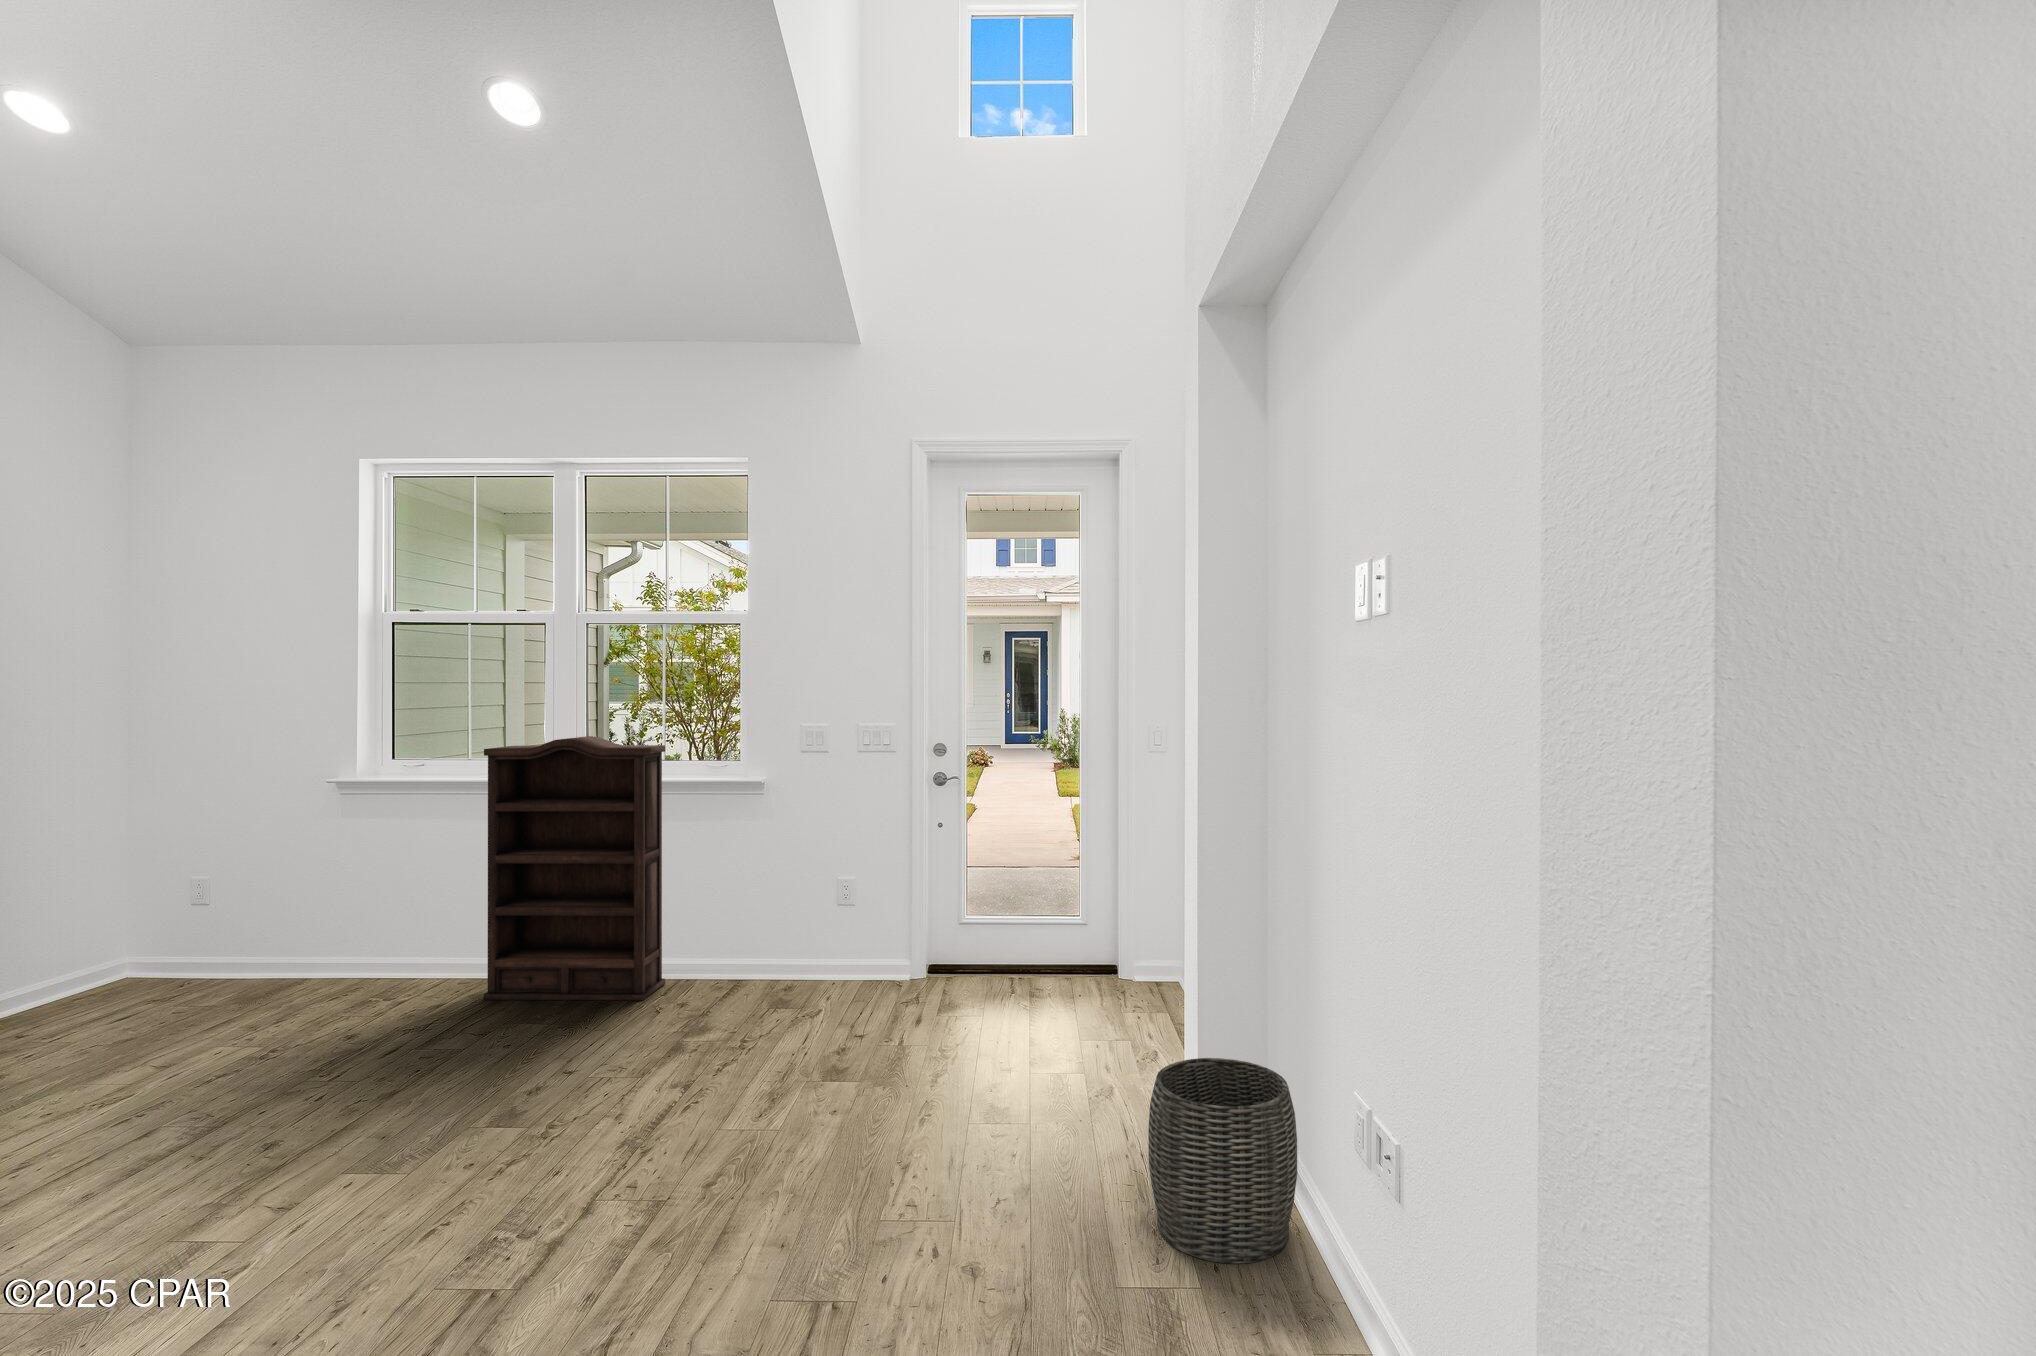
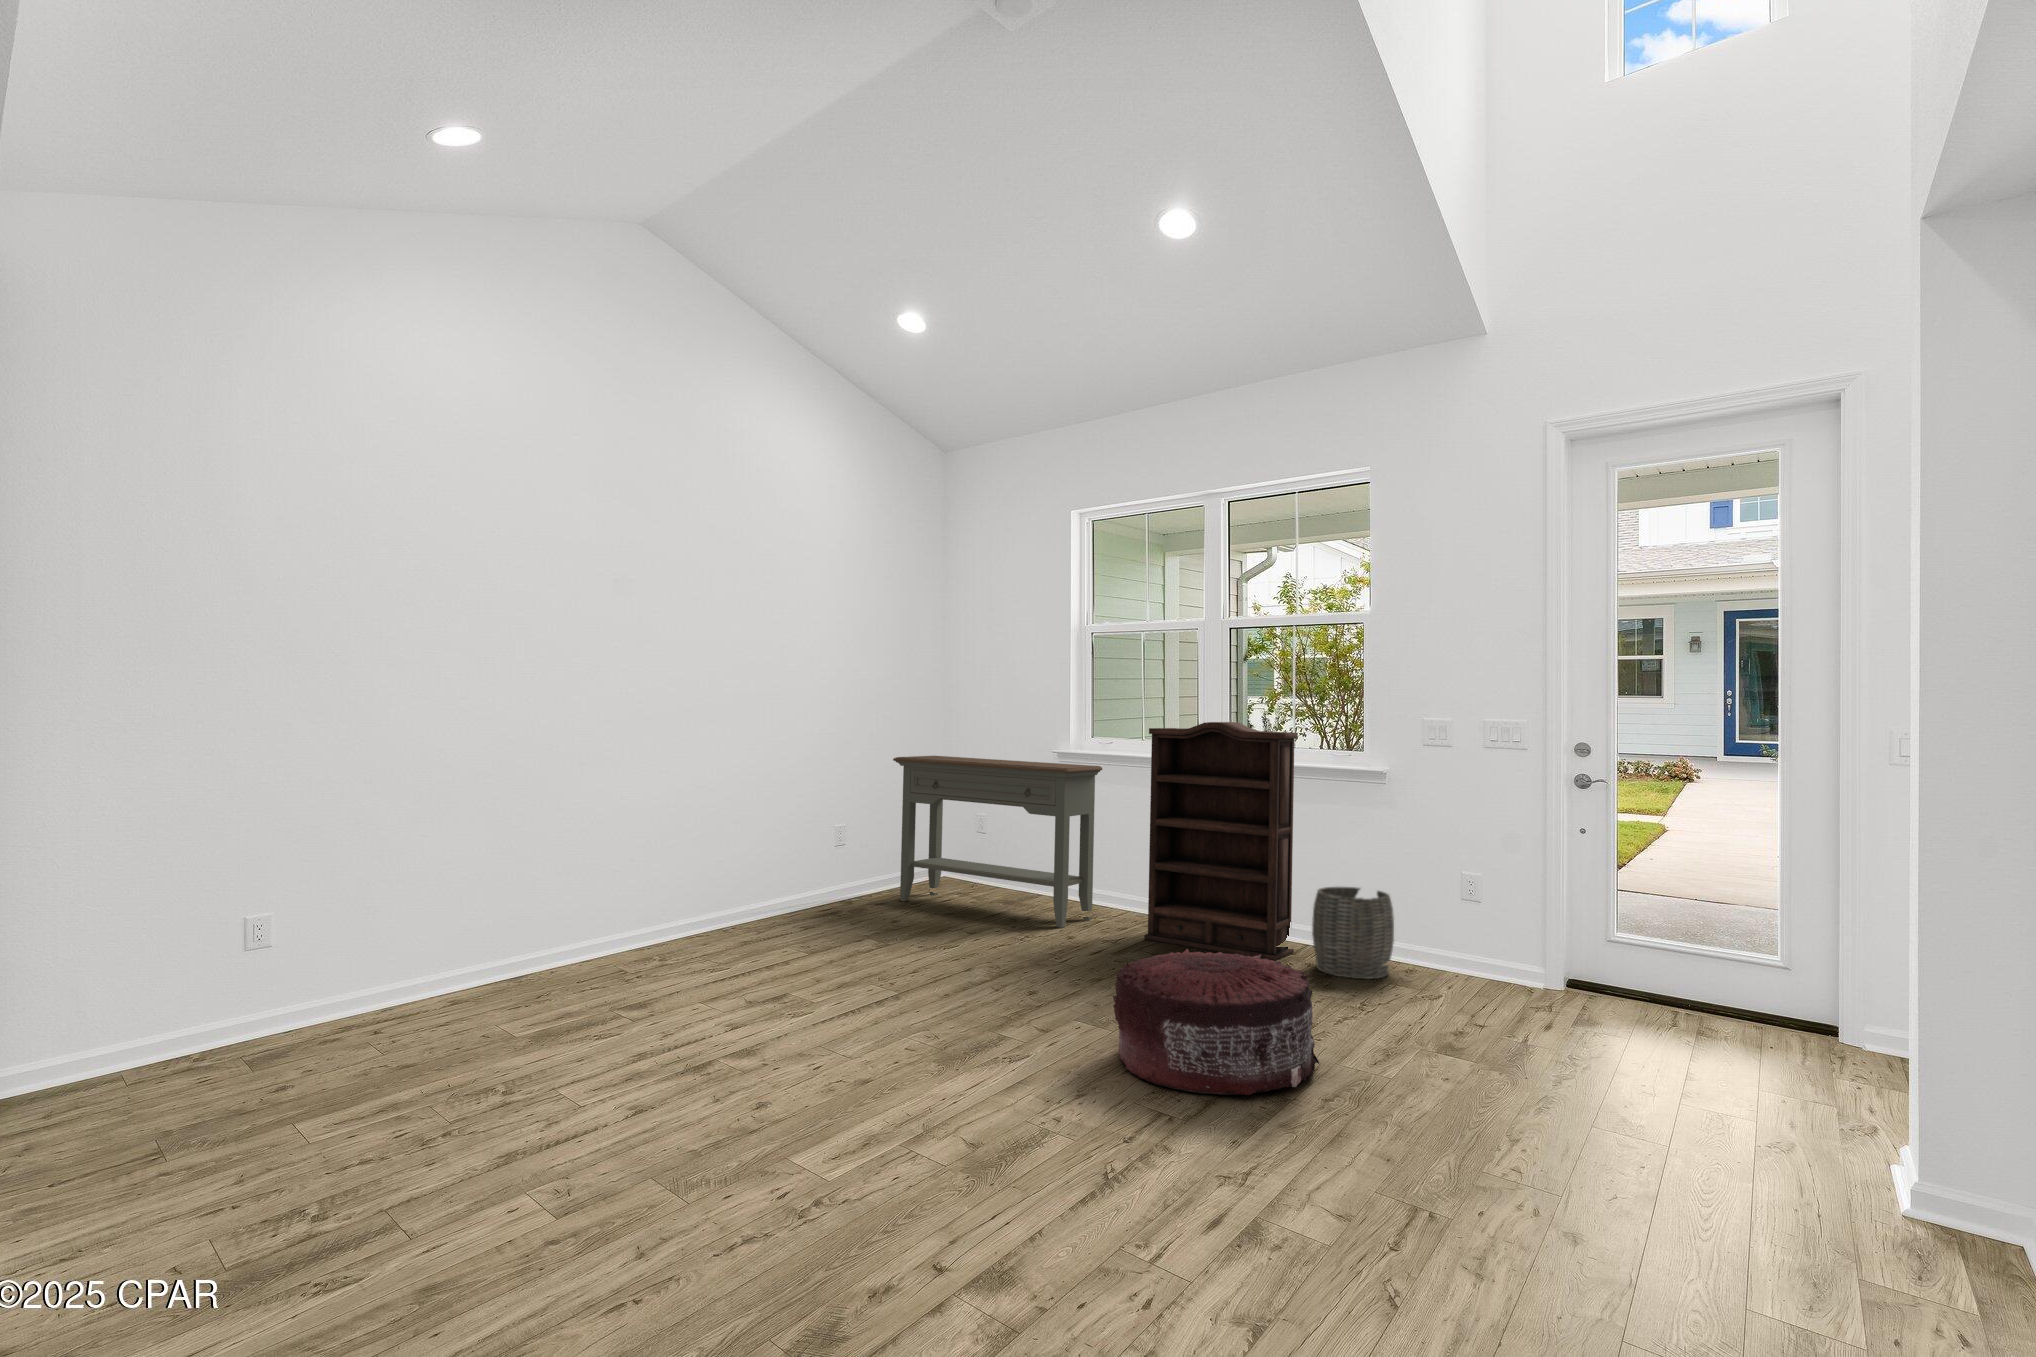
console table: none [88,795,424,1003] -> present [893,756,1102,928]
pouf: none [420,1024,695,1236] -> present [1113,949,1319,1095]
woven basket: present [1148,1058,1297,1264] -> present [1312,887,1394,979]

